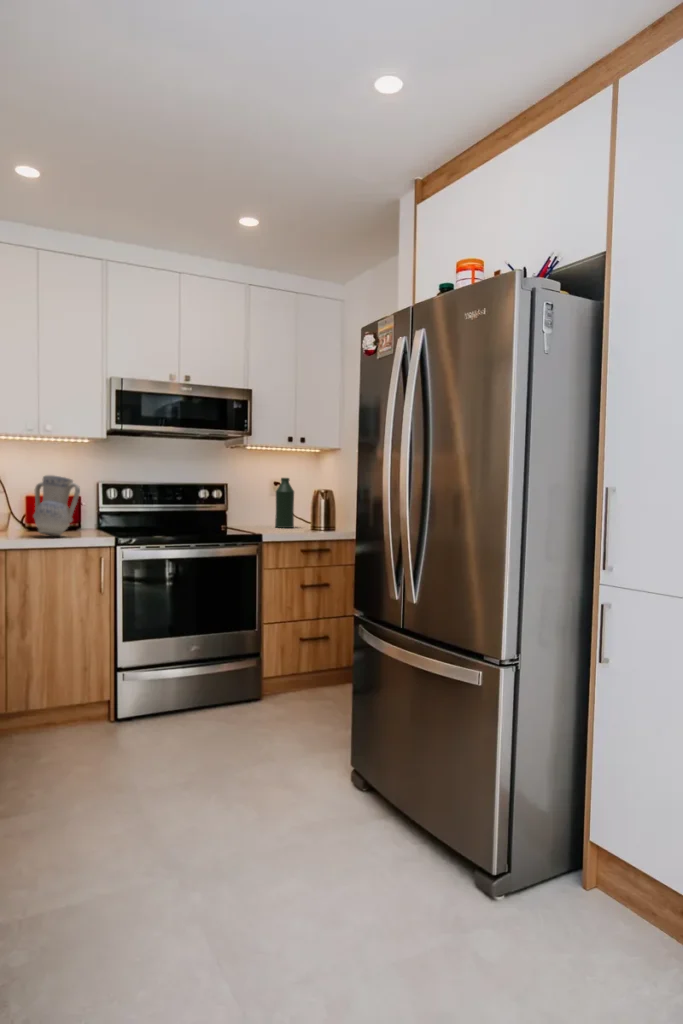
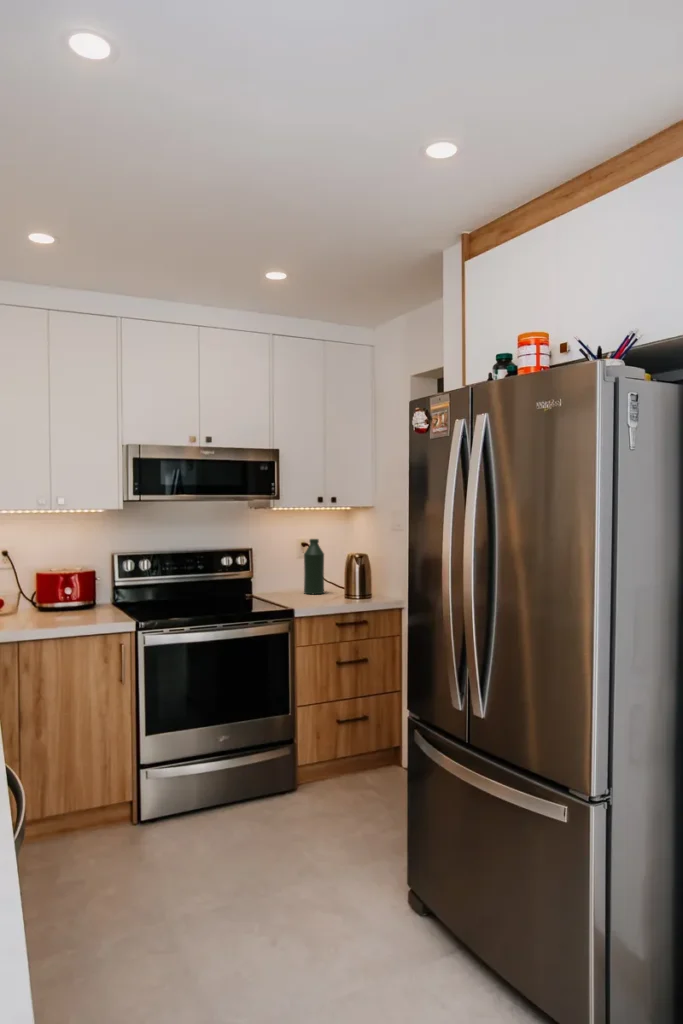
vase: present [33,475,80,536] -> none [47,554,97,620]

